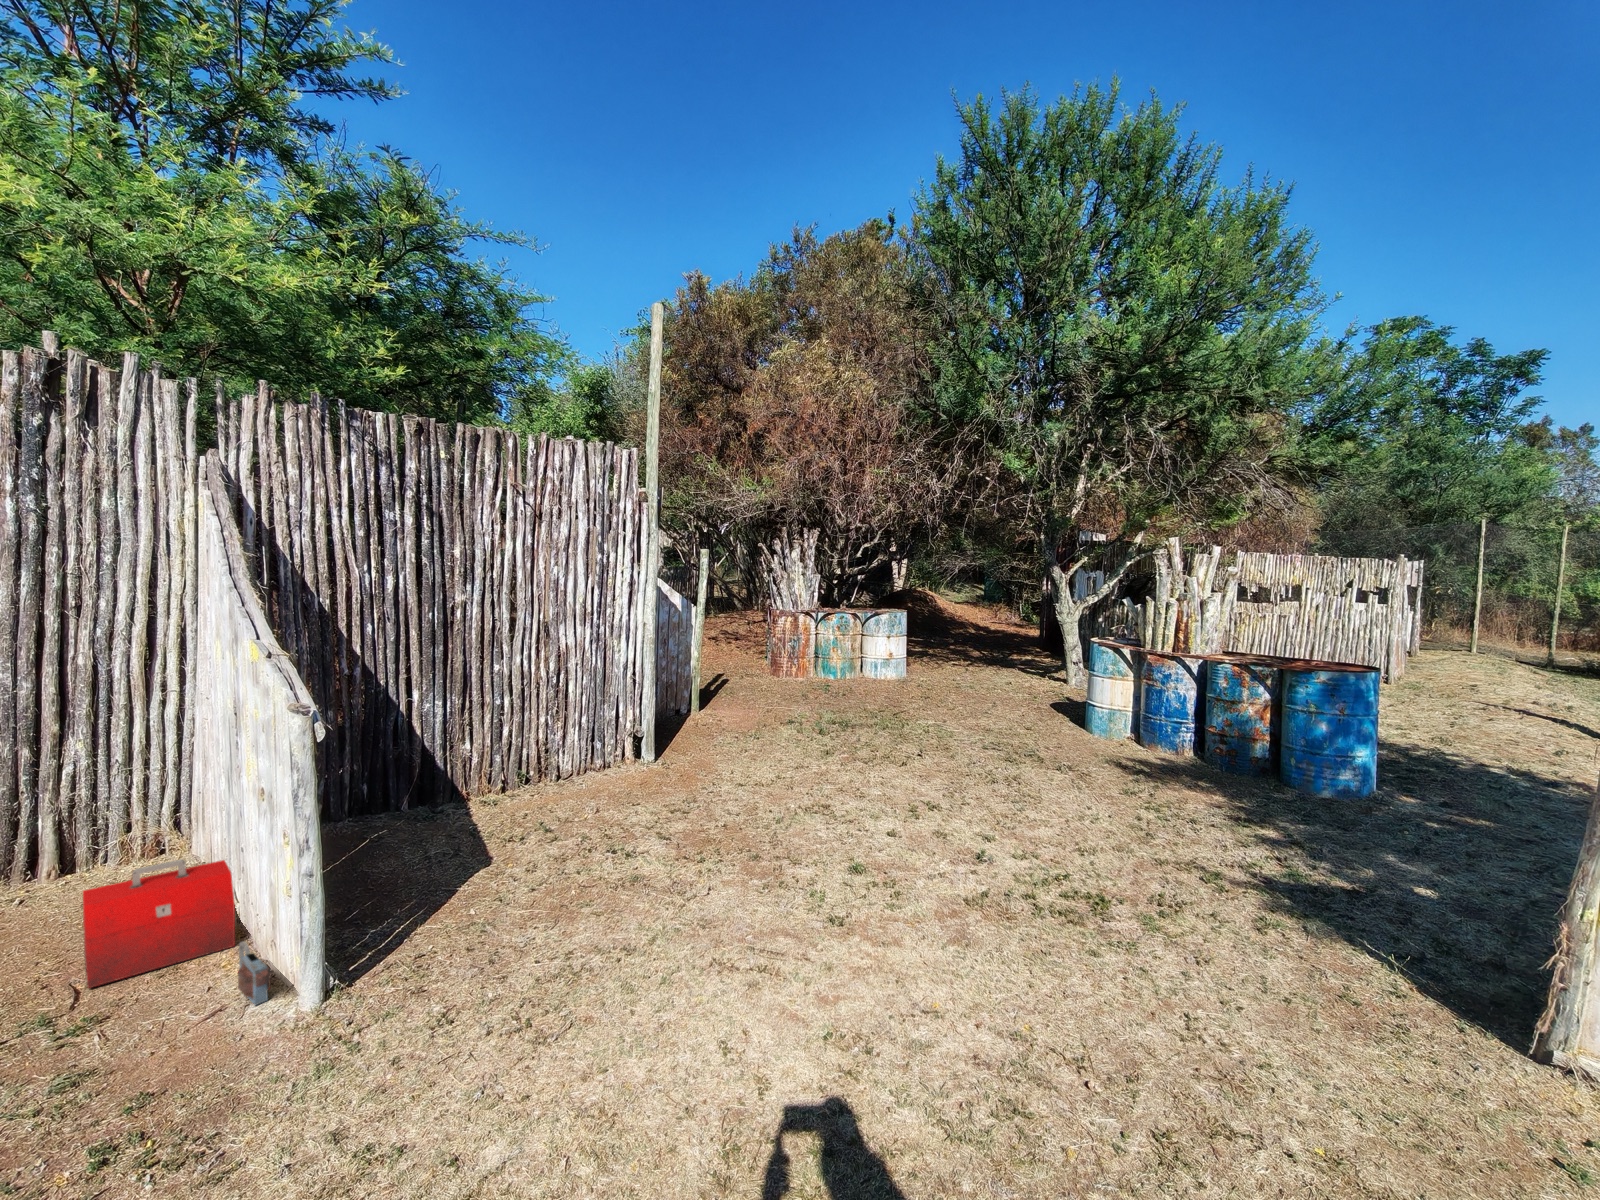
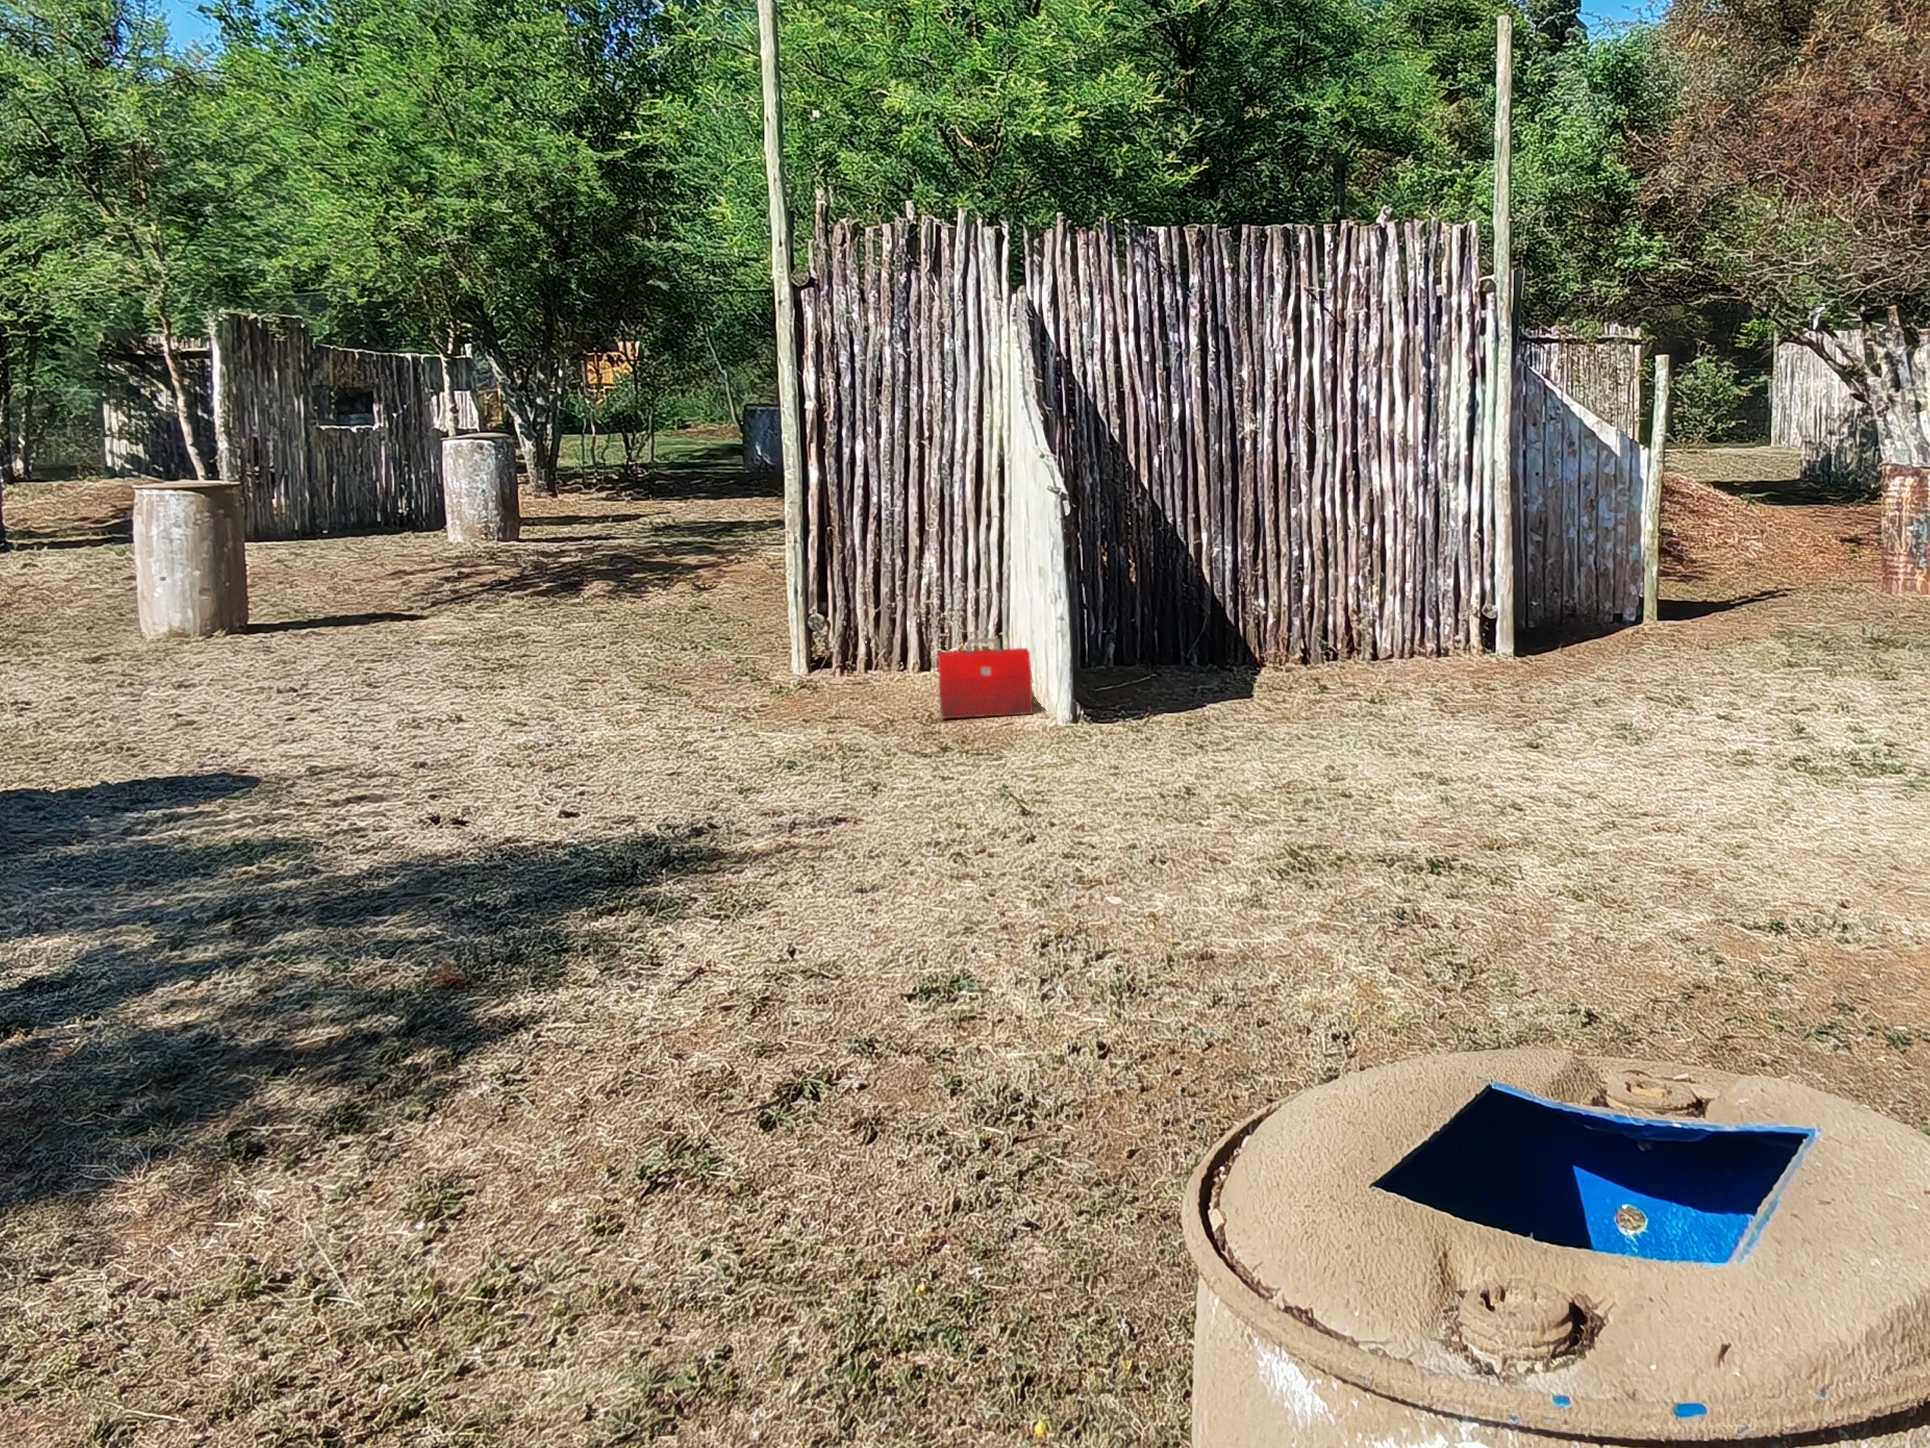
watering can: present [238,941,272,1005] -> none [1030,694,1050,737]

